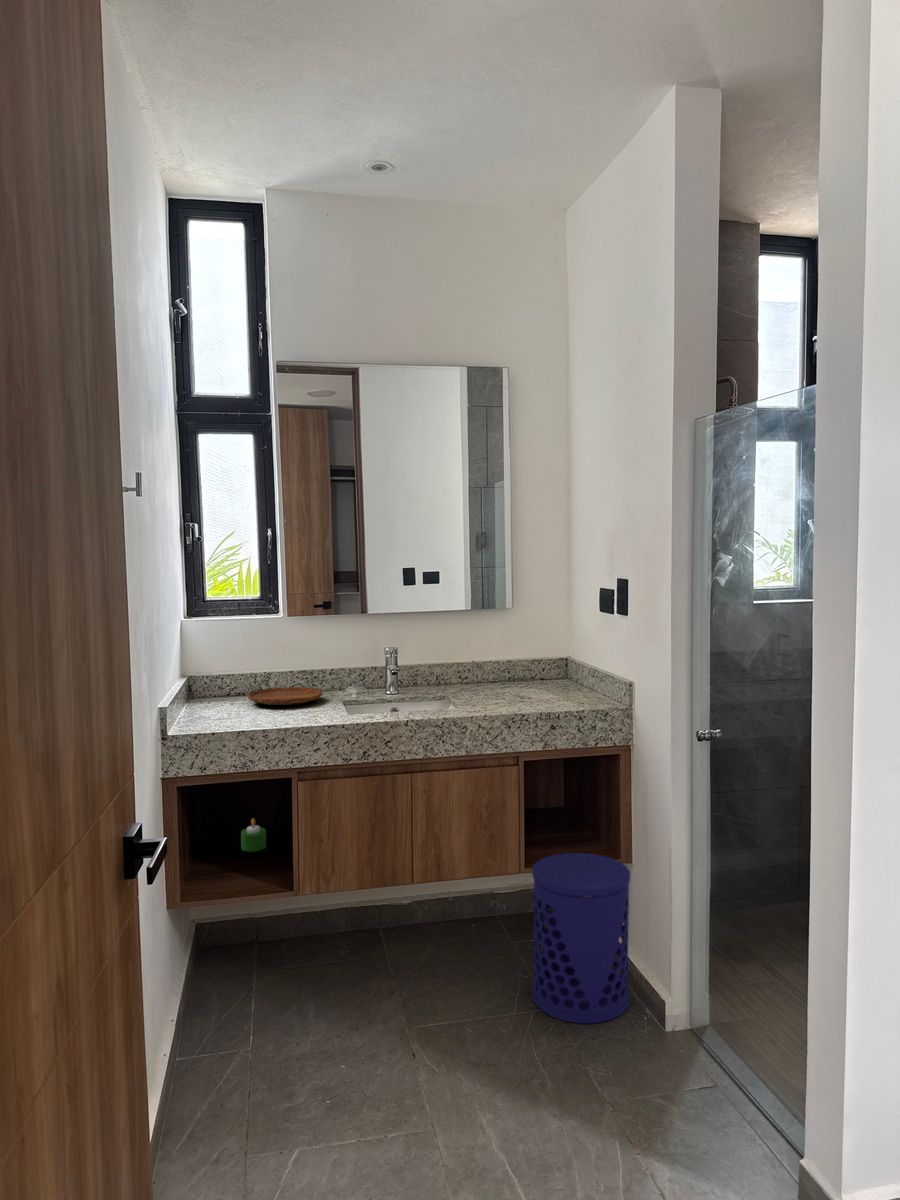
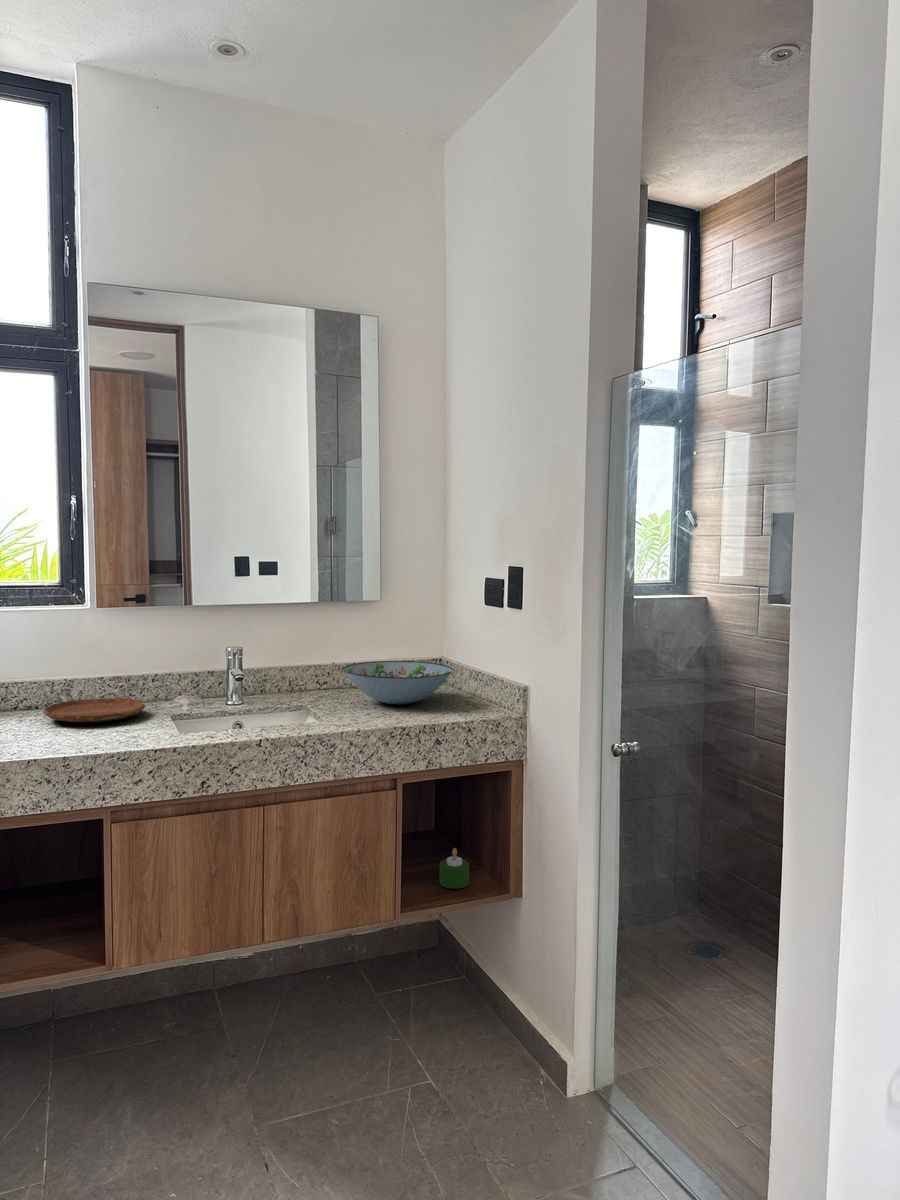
decorative bowl: none [480,659,572,696] -> present [343,661,453,705]
candle: present [241,819,266,852] -> present [439,848,469,889]
waste bin: present [532,853,630,1023] -> none [409,890,526,1098]

